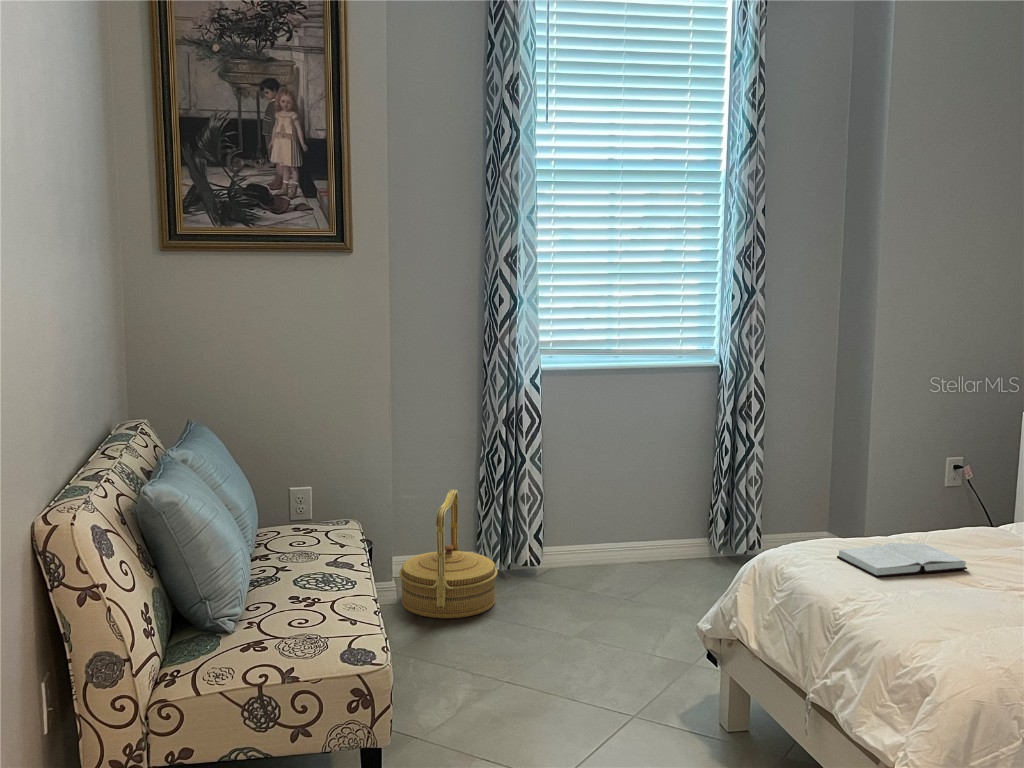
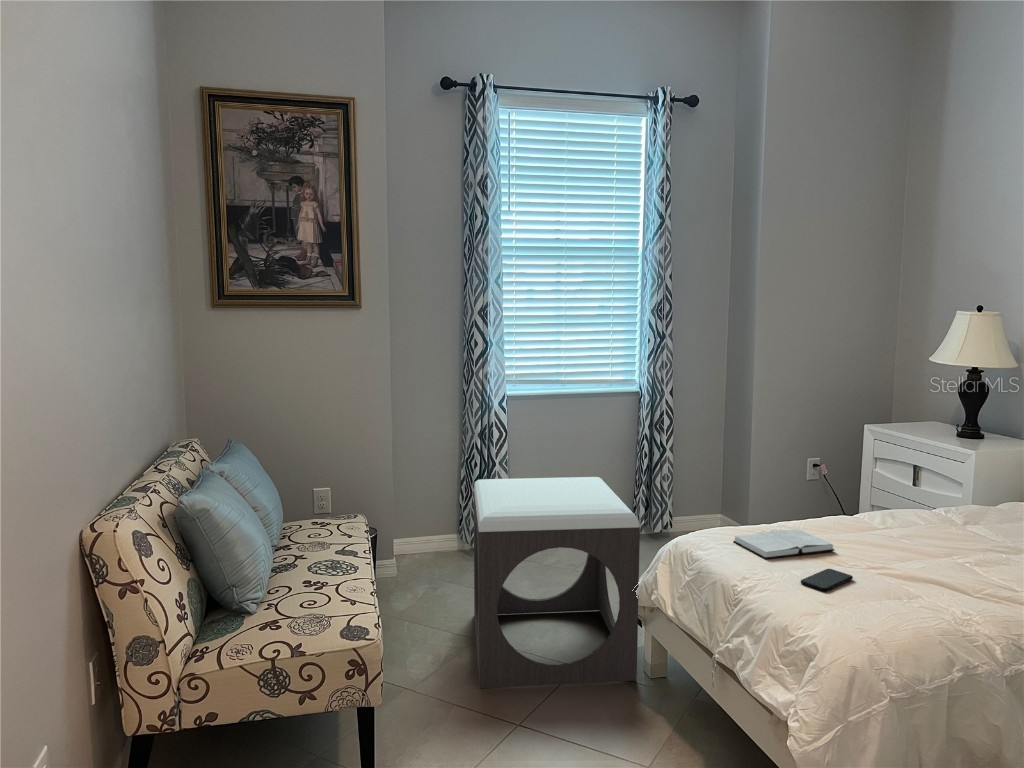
footstool: none [499,477,717,740] -> present [474,477,640,688]
woven basket: present [399,490,498,618] -> none [400,486,474,586]
smartphone: none [919,589,986,614] -> present [801,569,853,591]

